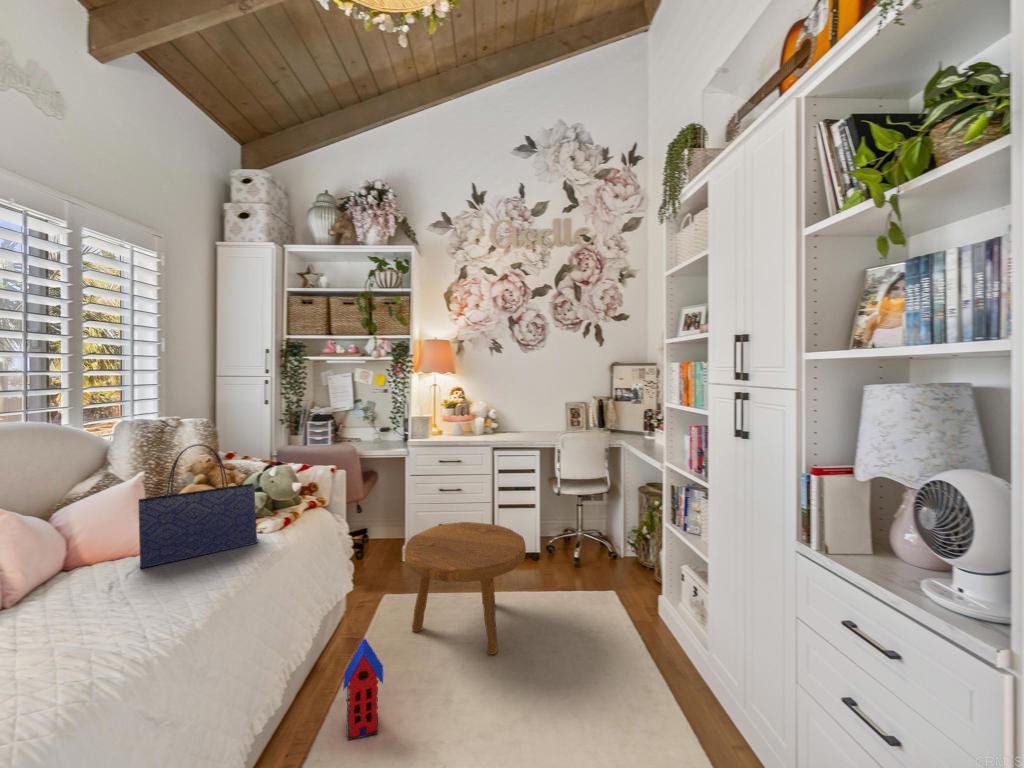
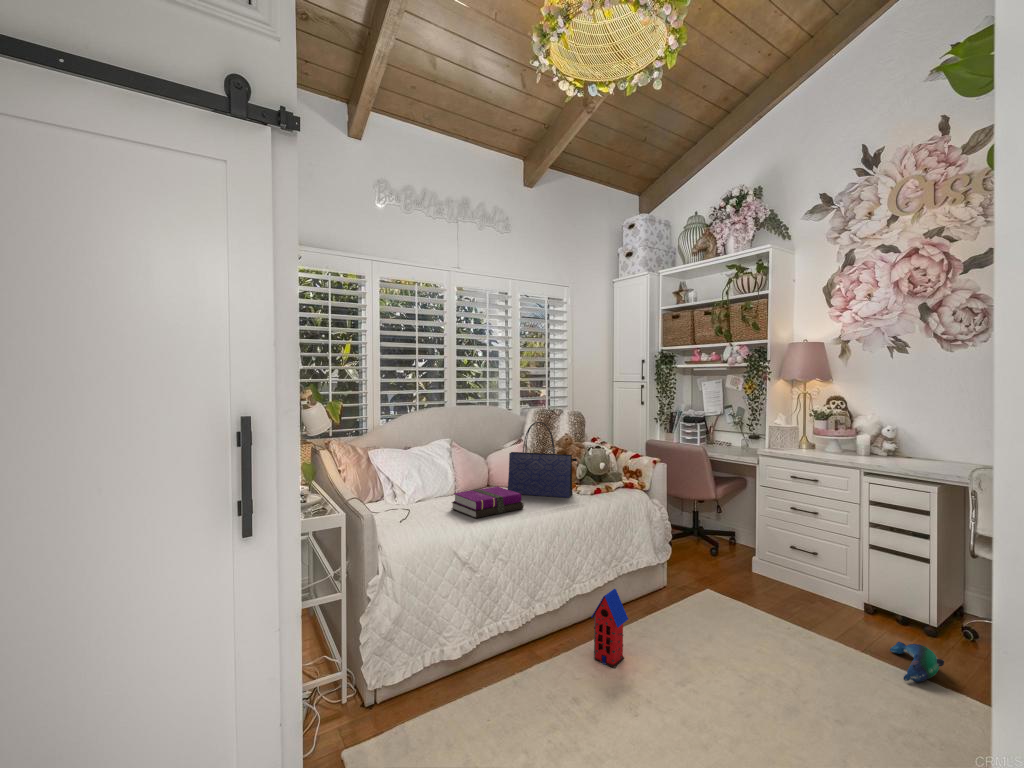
footstool: present [404,522,526,654] -> none [685,537,831,680]
notebook: none [54,564,214,644] -> present [451,487,524,518]
plush toy: none [533,567,569,598] -> present [890,642,944,682]

